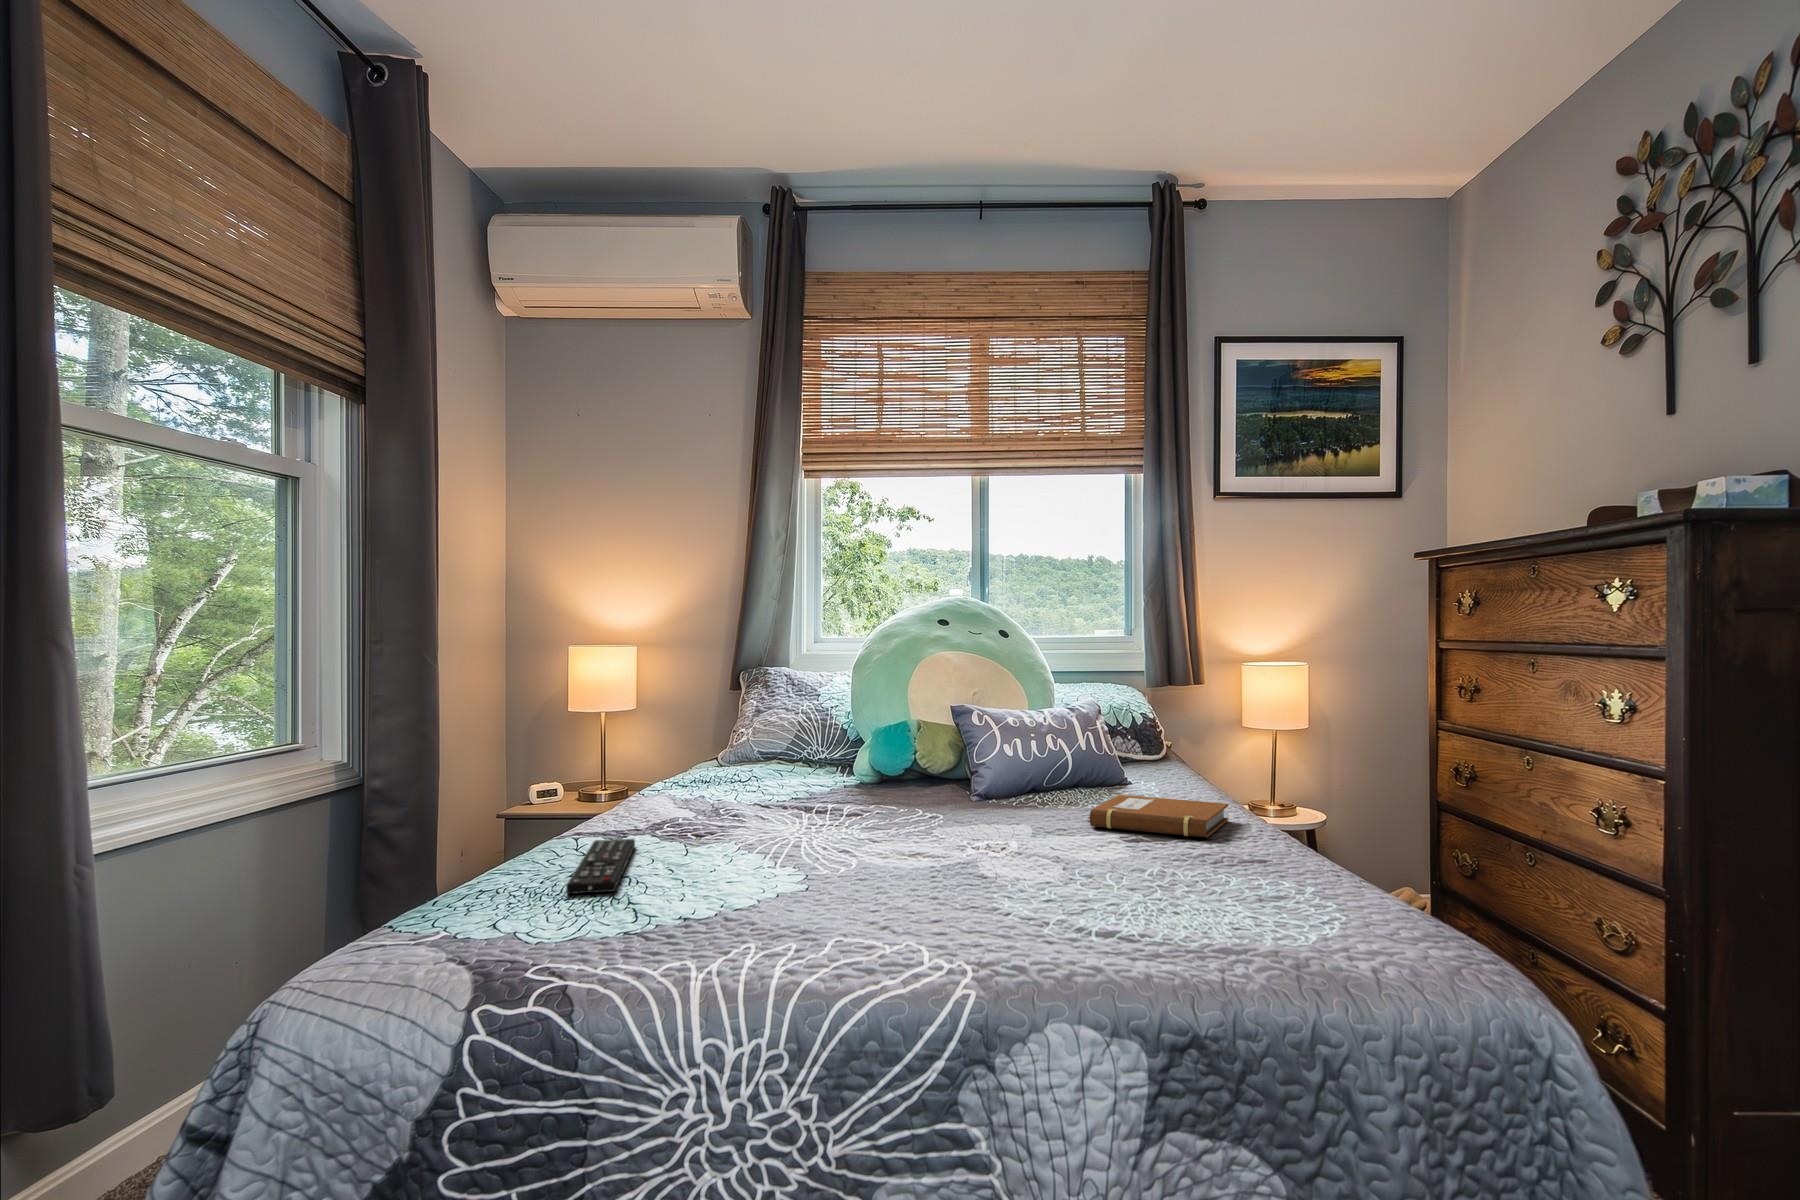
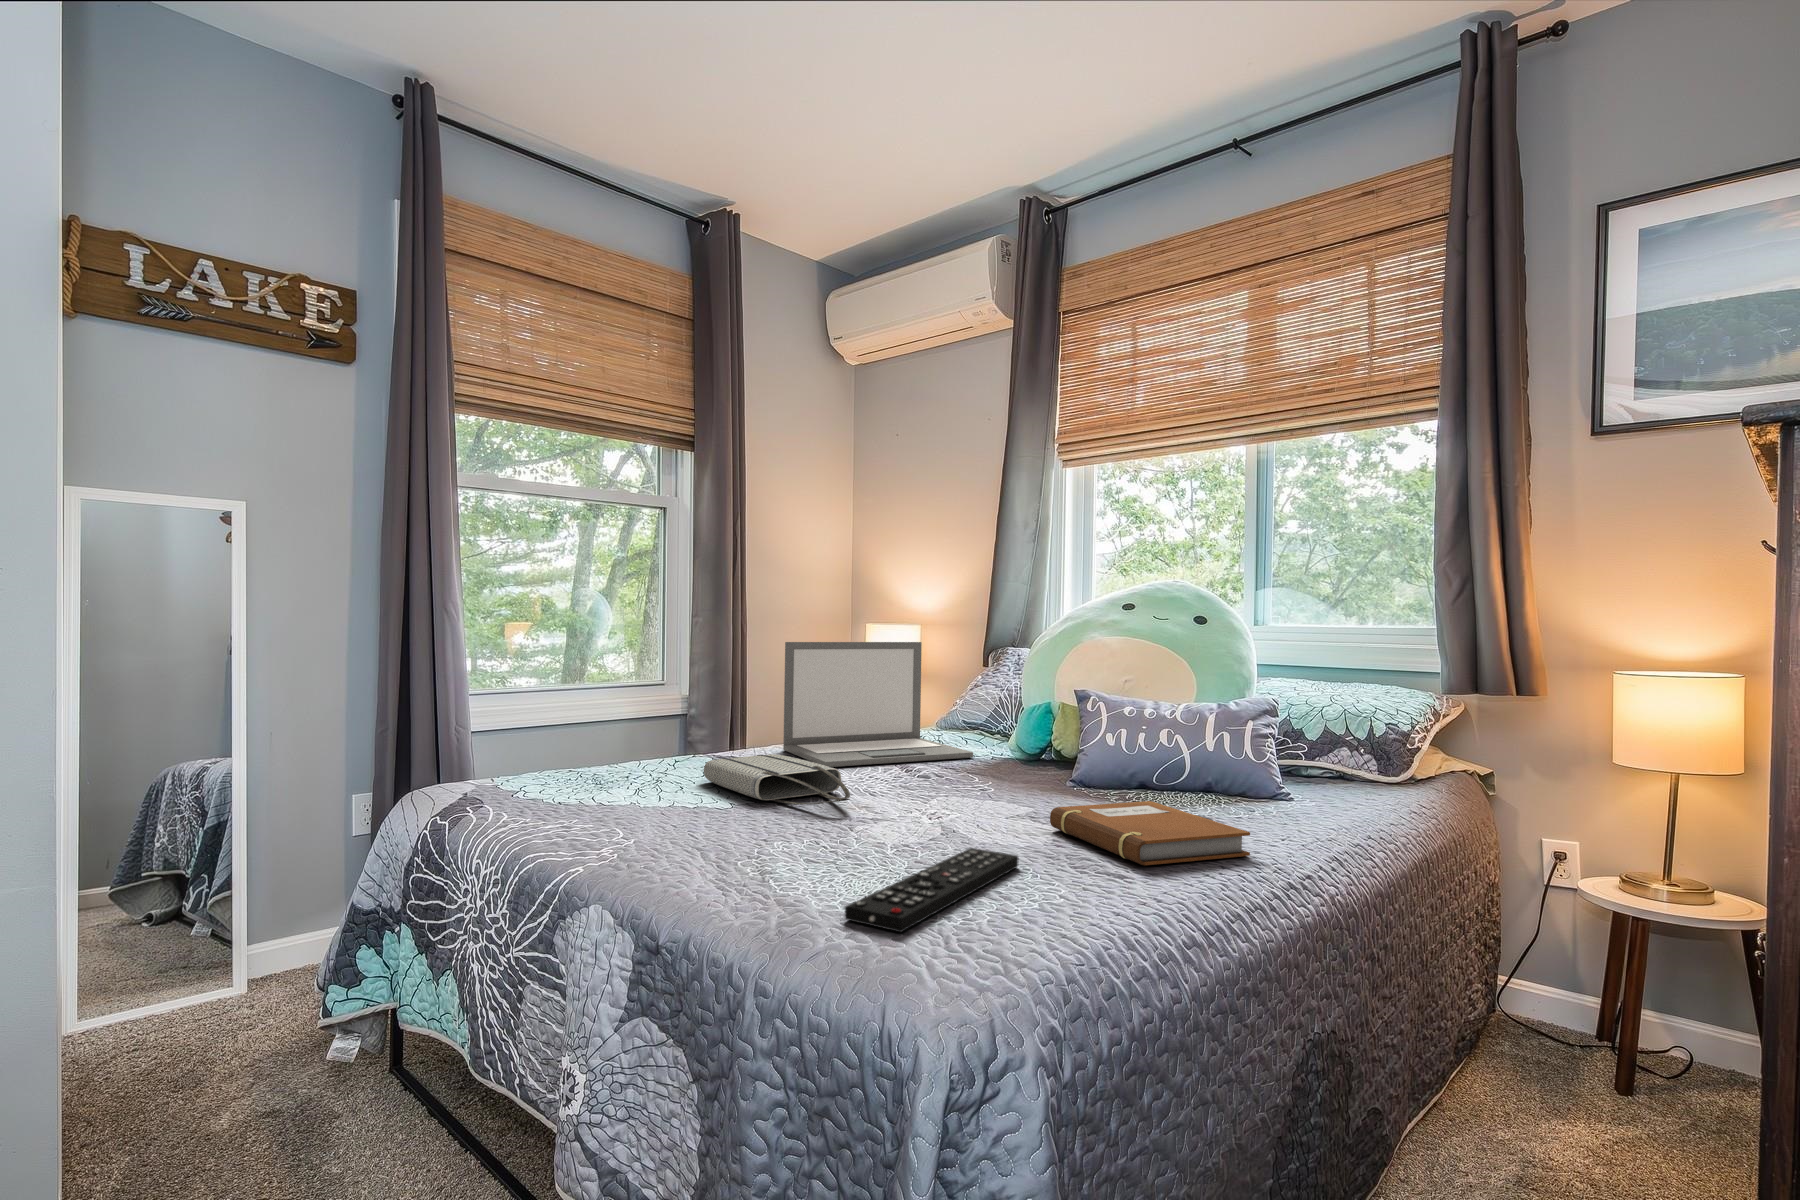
laptop: none [663,673,850,814] -> present [783,642,973,767]
tote bag: none [719,807,936,850] -> present [704,754,850,805]
remote control: present [566,839,635,894] -> present [845,848,1019,932]

